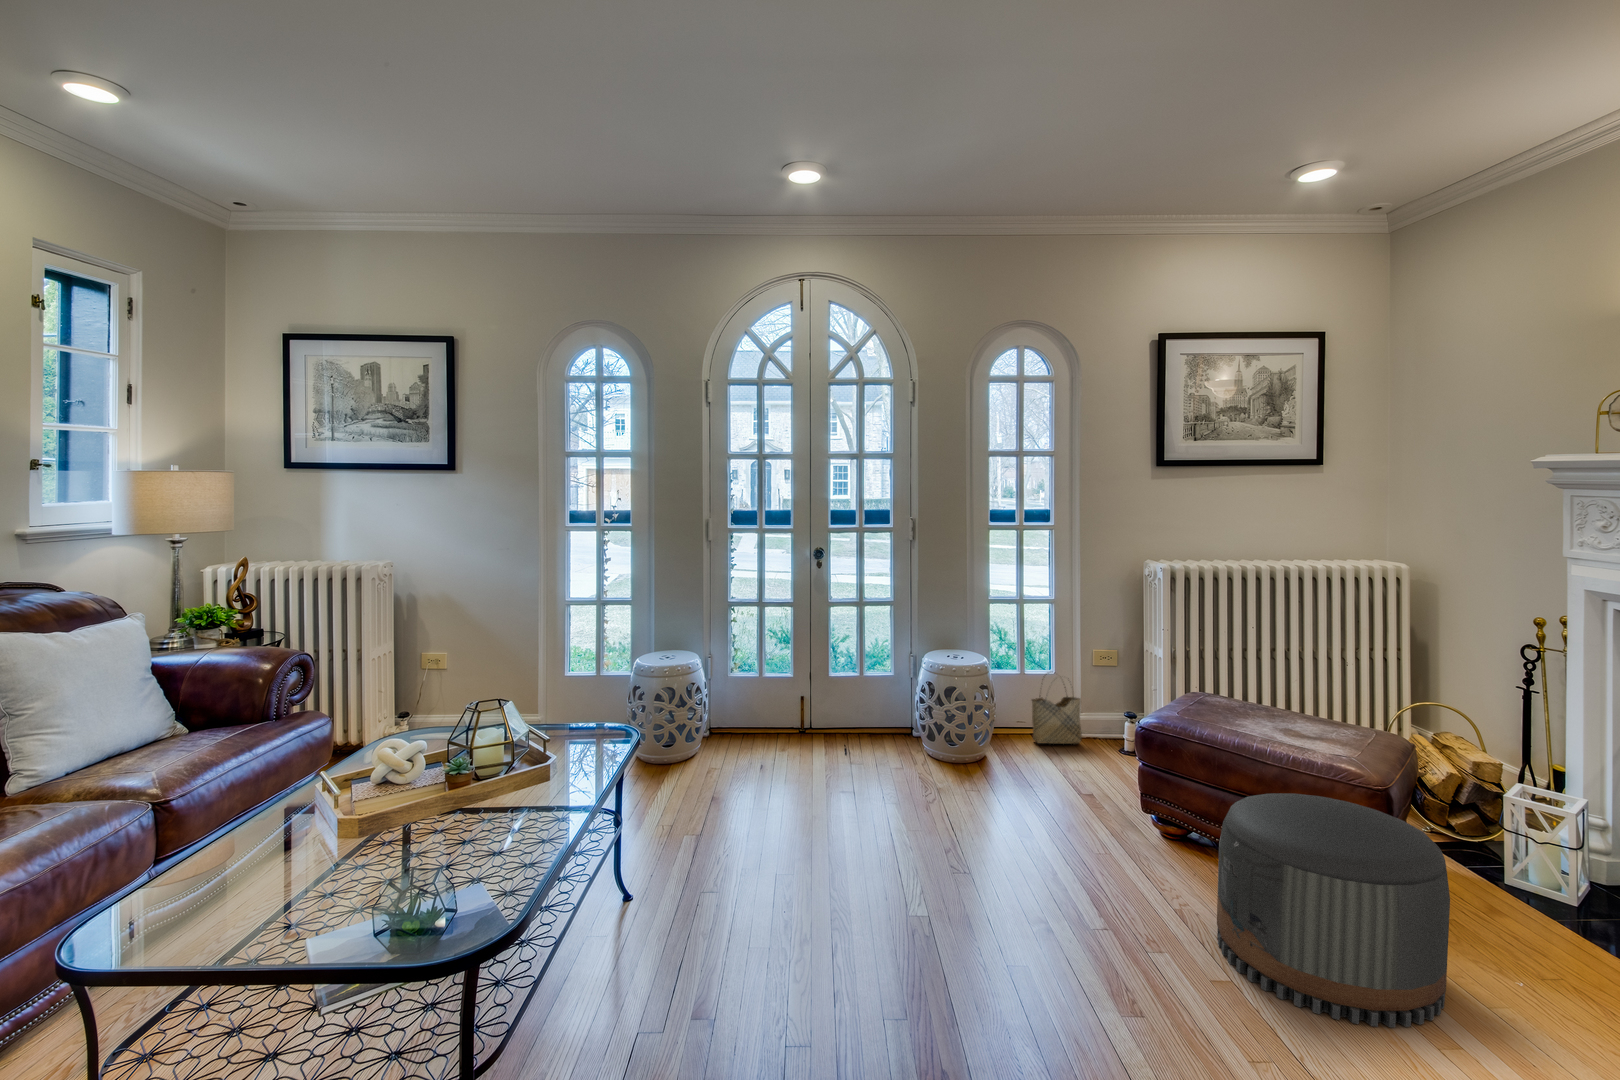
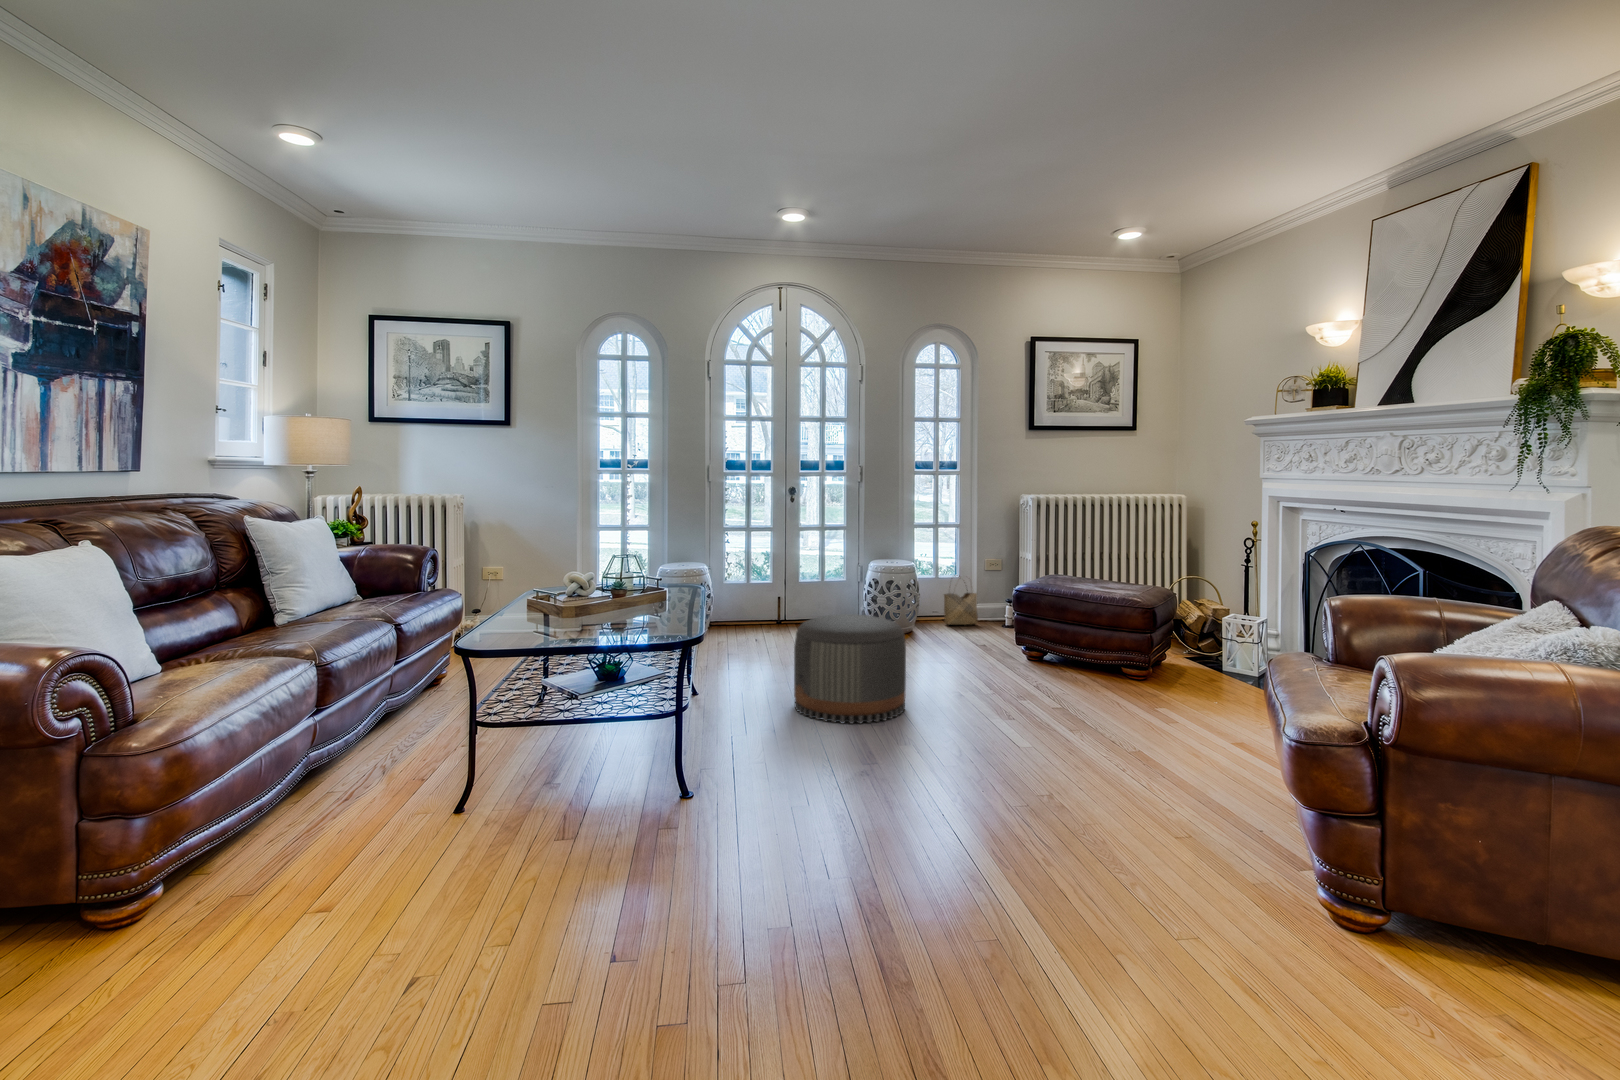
pouf: present [1217,793,1450,1027] -> present [794,614,906,724]

